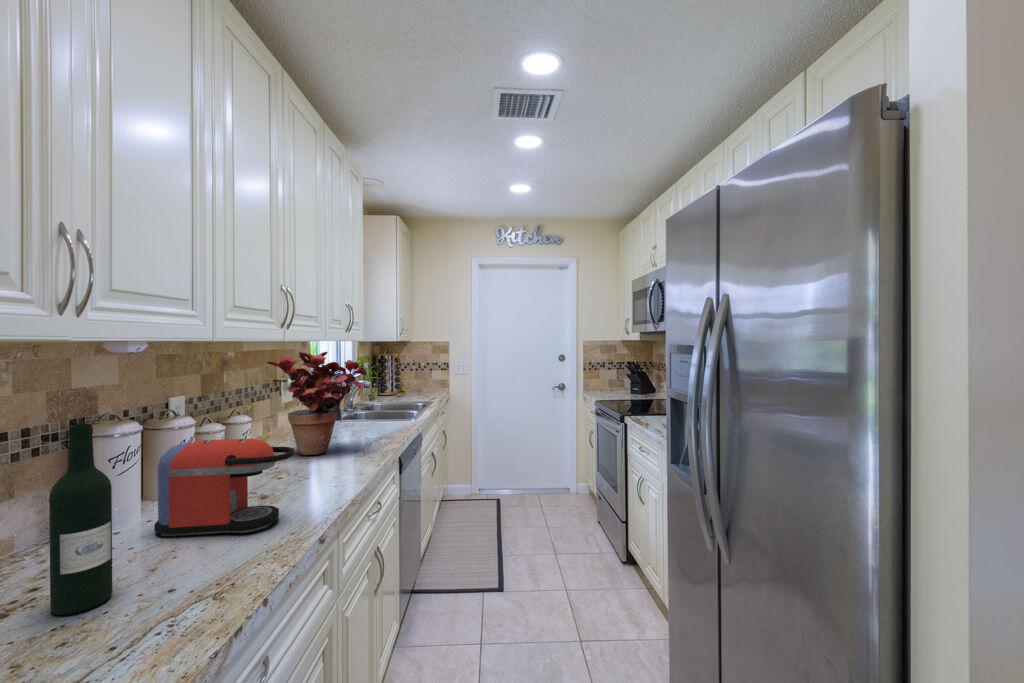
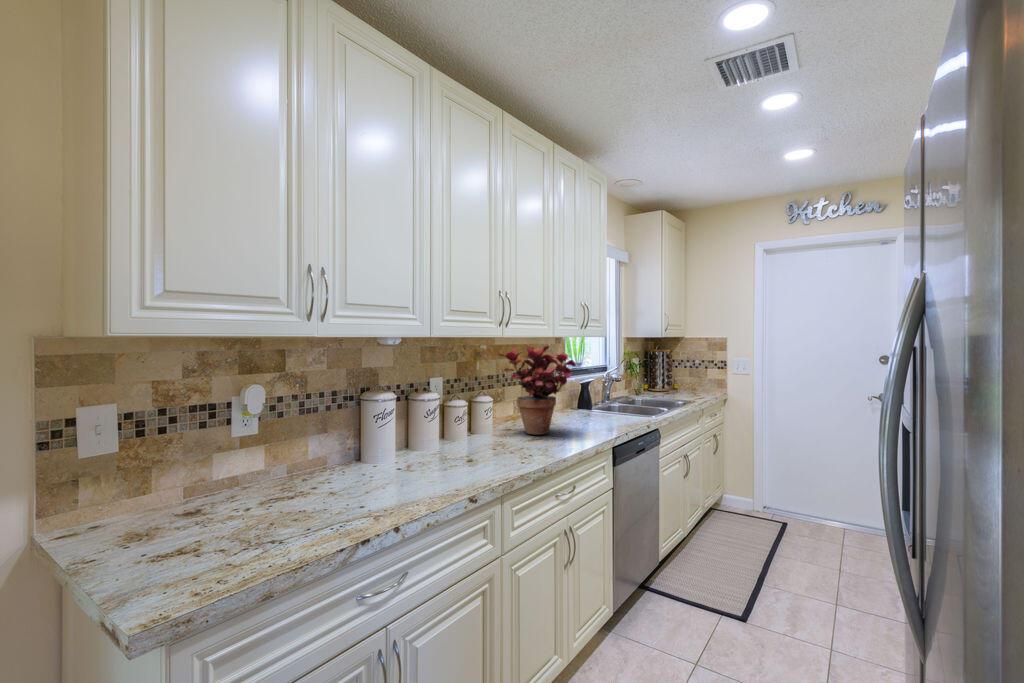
wine bottle: present [49,424,112,615] -> none [308,388,340,503]
coffee maker: present [154,439,294,536] -> none [391,408,468,482]

